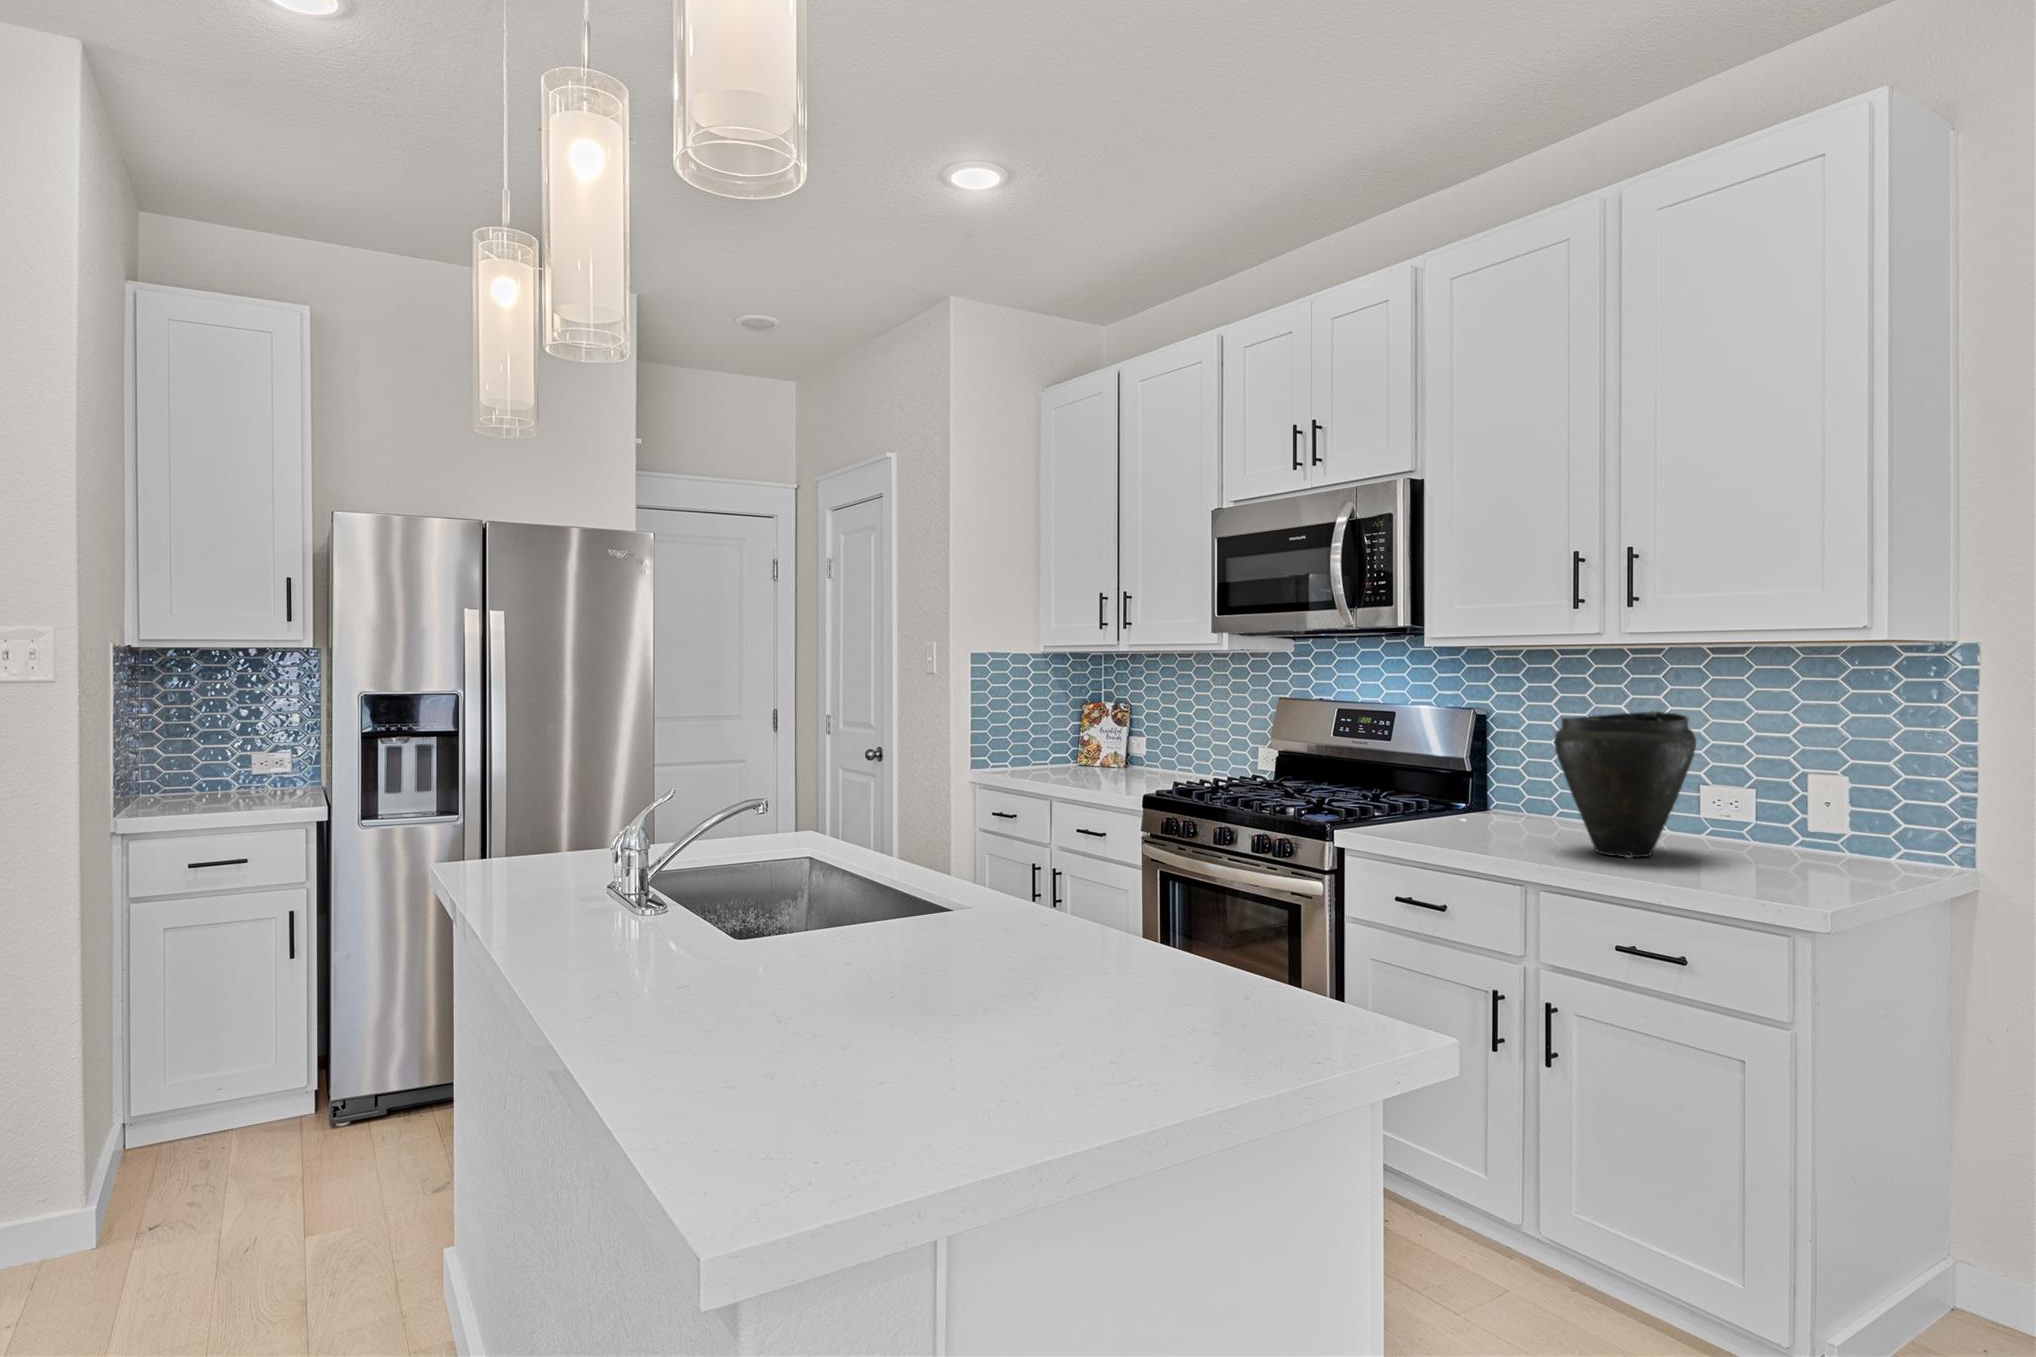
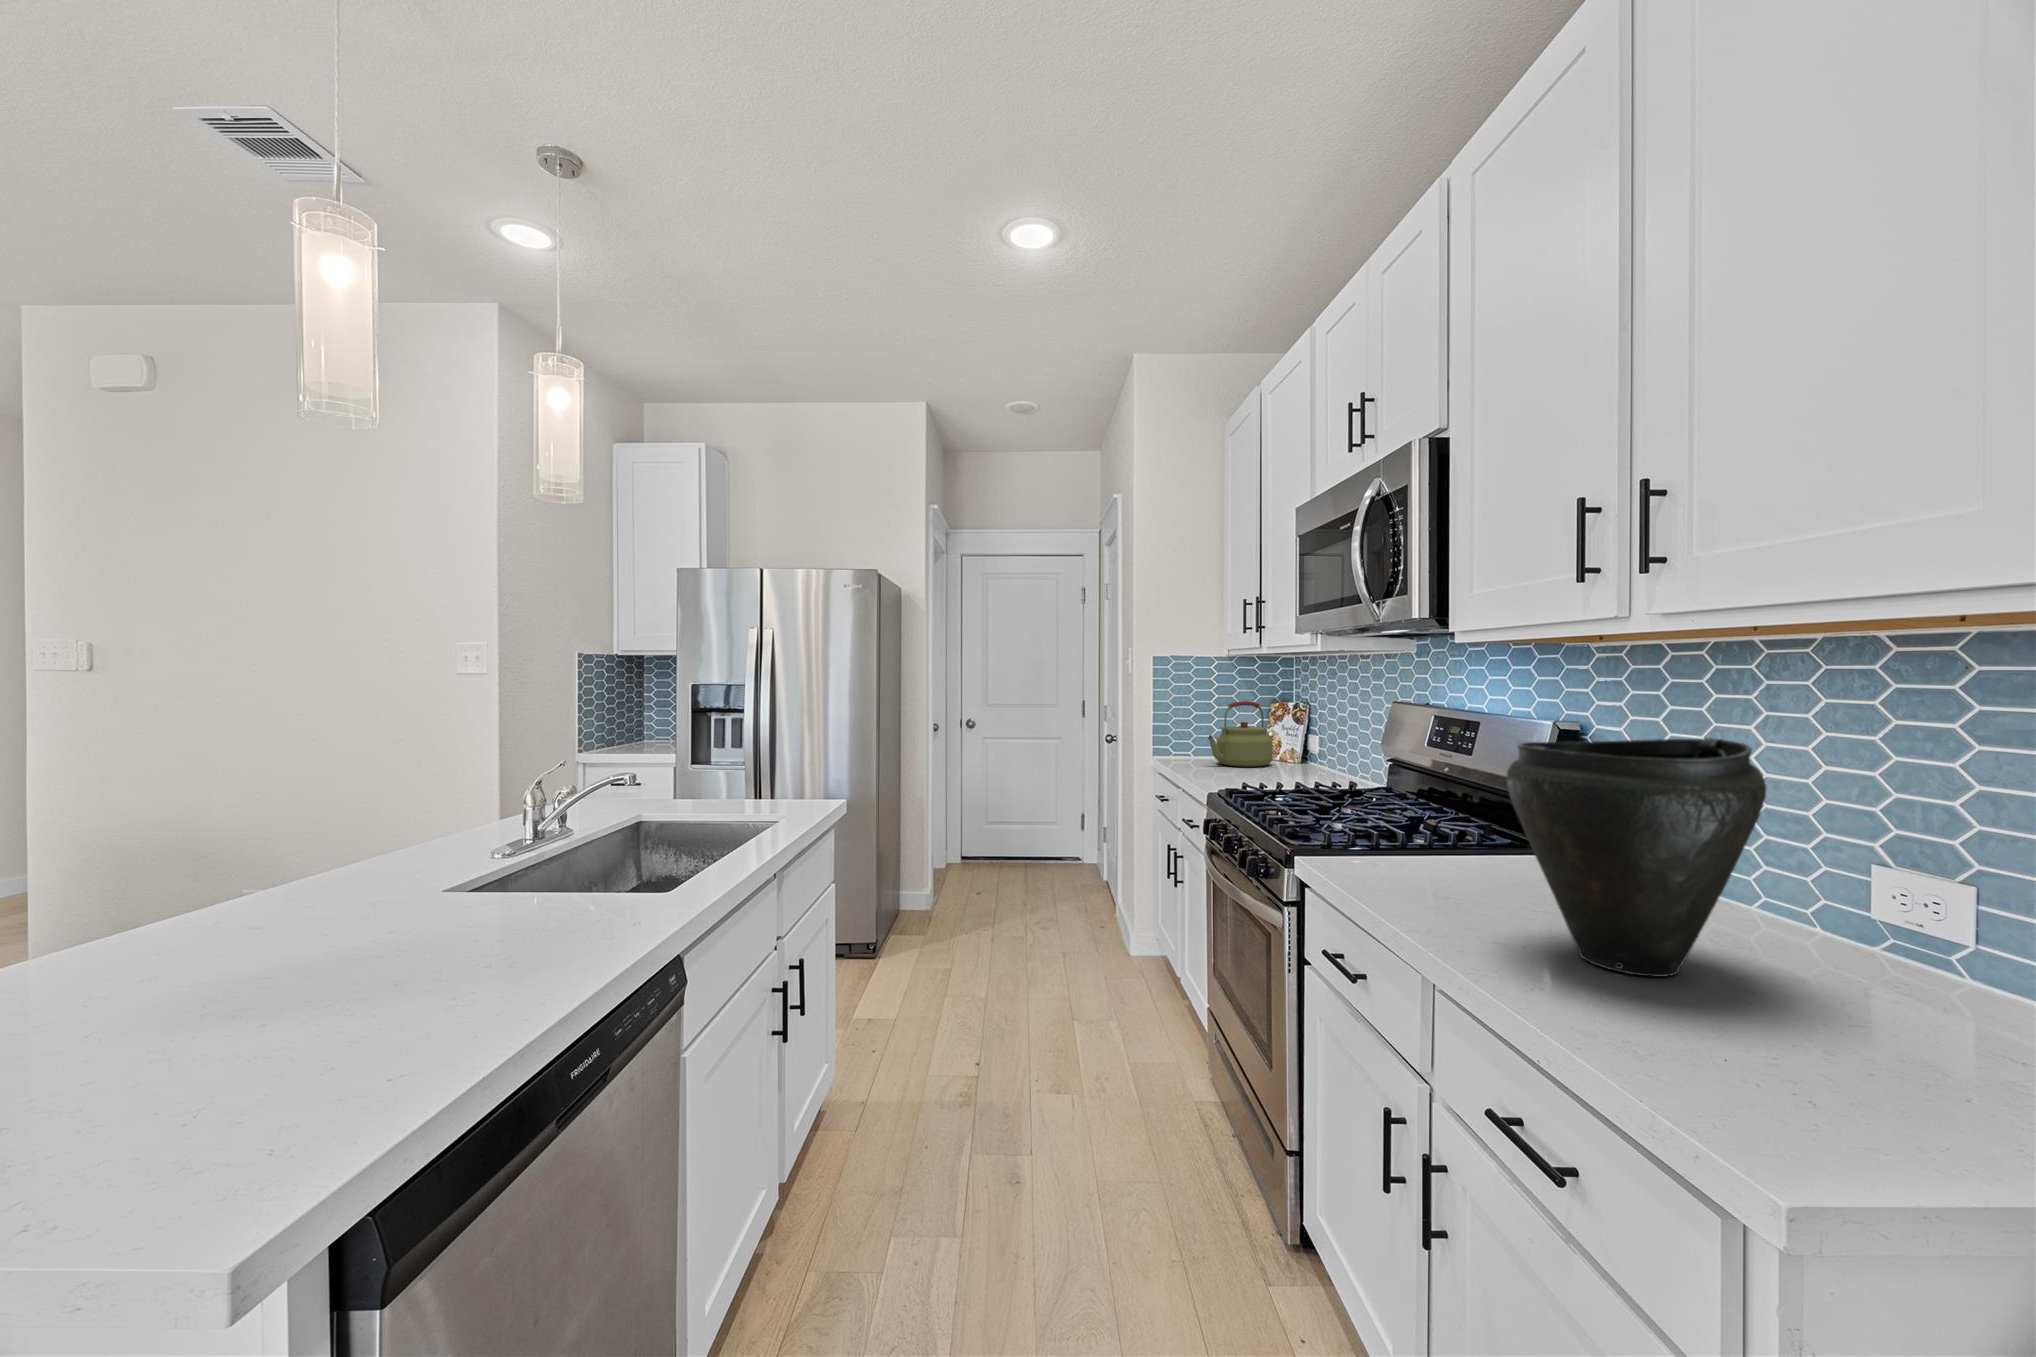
kettle: none [1052,702,1111,772] -> present [1208,701,1273,767]

